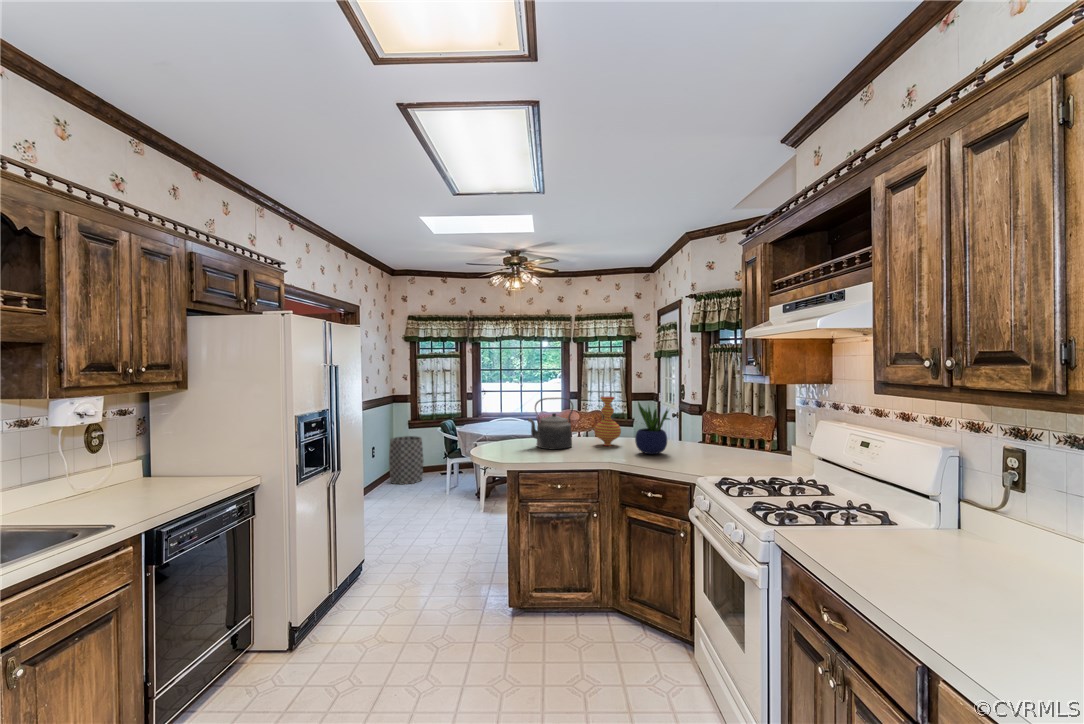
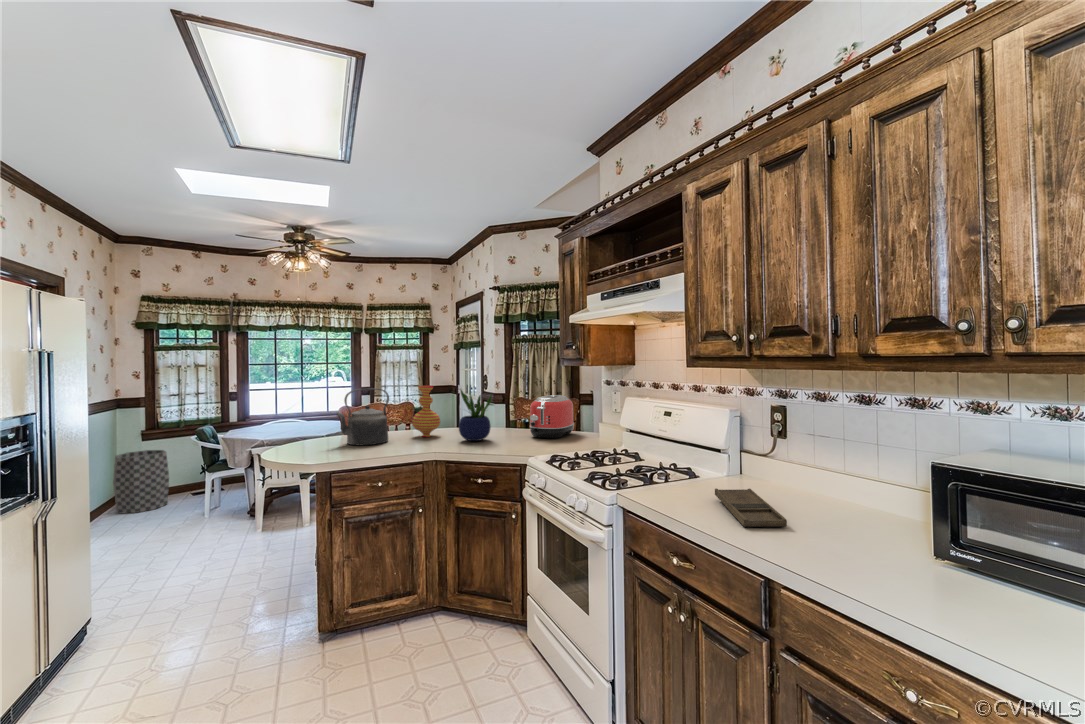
toaster: none [710,412,764,459] -> present [530,395,574,439]
tray: none [898,543,982,606] -> present [715,489,787,527]

